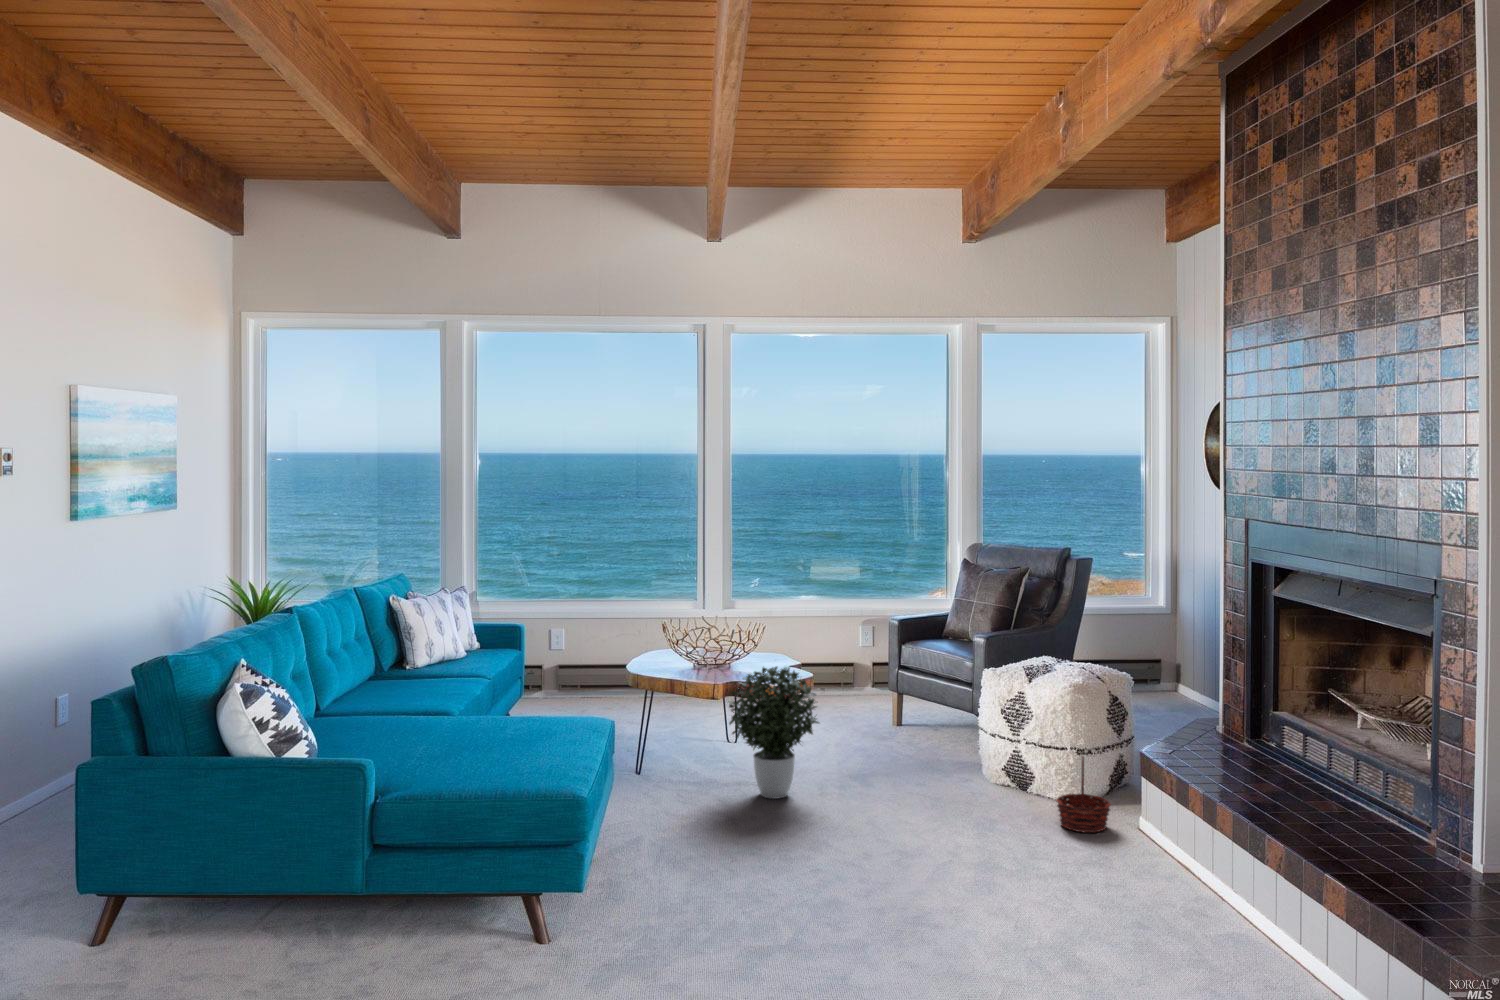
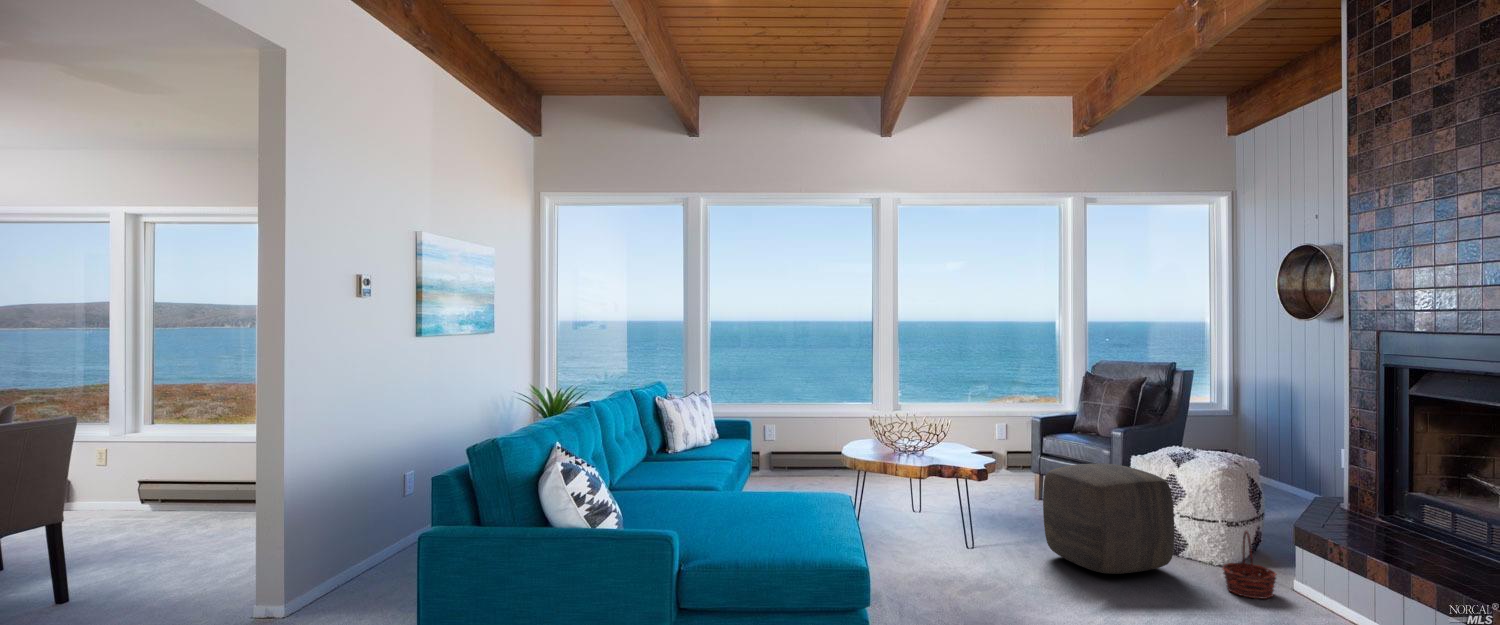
potted plant: present [729,667,819,799] -> none [922,452,999,559]
ottoman: none [873,680,1013,810] -> present [1043,463,1174,574]

